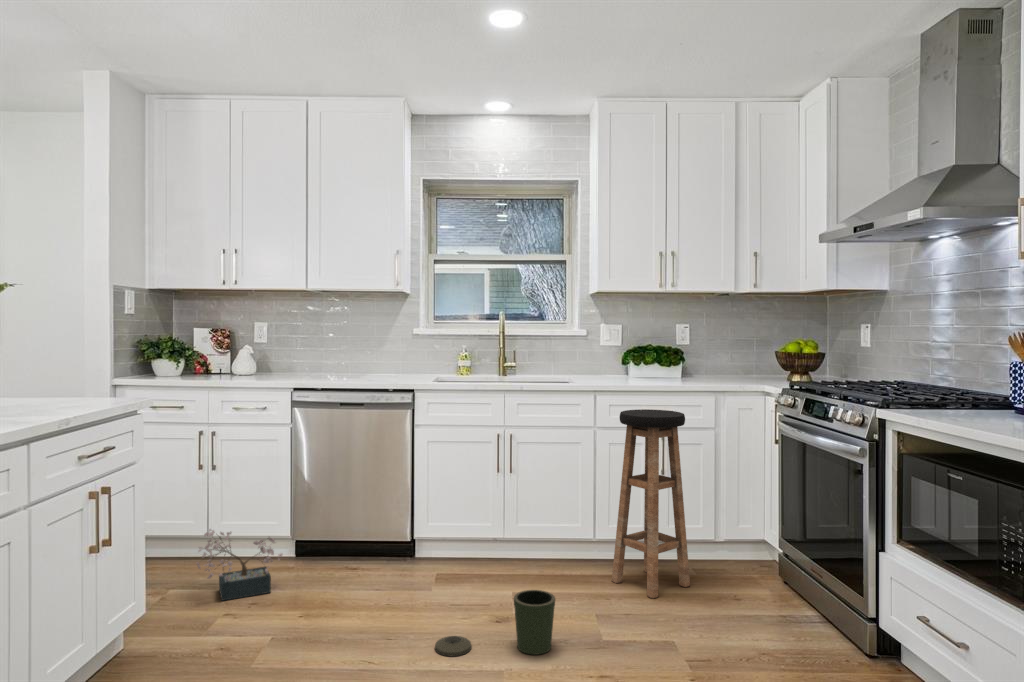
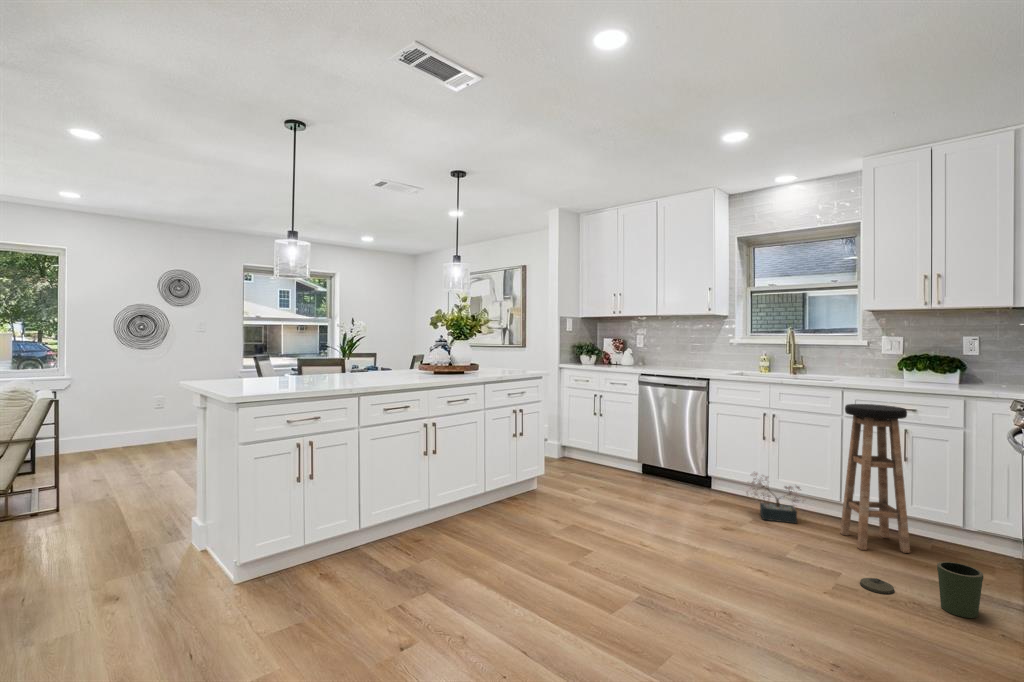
decorative plant: present [197,529,282,601] -> present [747,473,806,523]
trash can: present [435,590,555,656] -> present [860,562,983,618]

